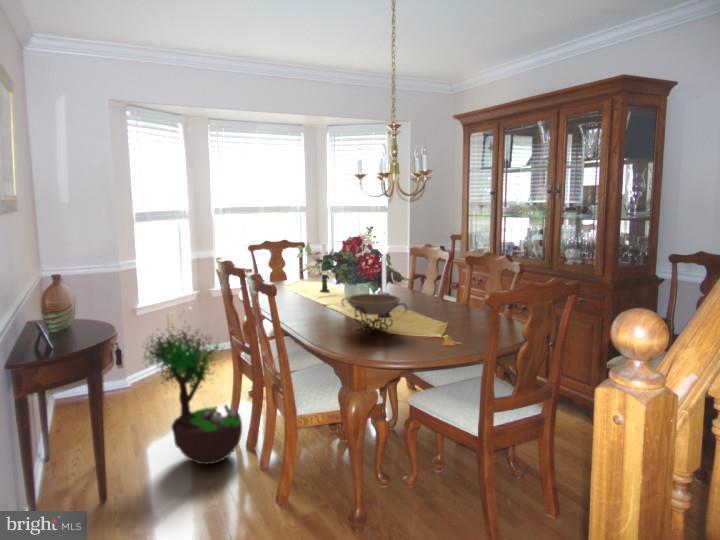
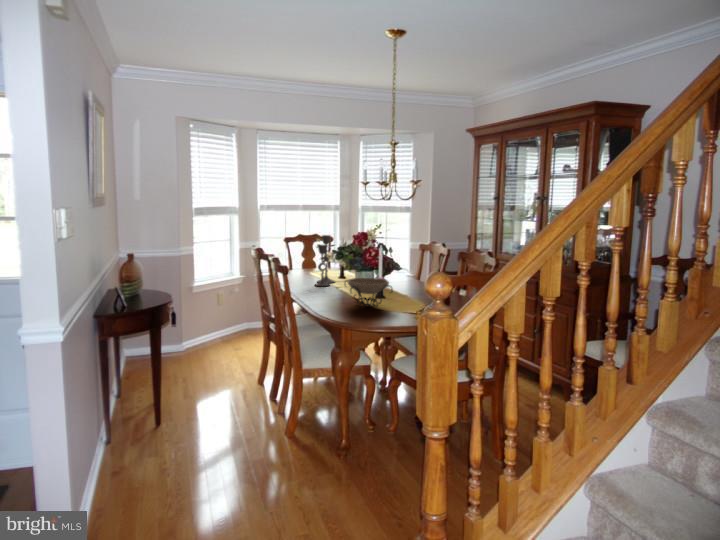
candlestick: none [295,241,320,304] -> present [315,235,335,286]
potted tree: present [144,327,242,464] -> none [192,289,267,407]

